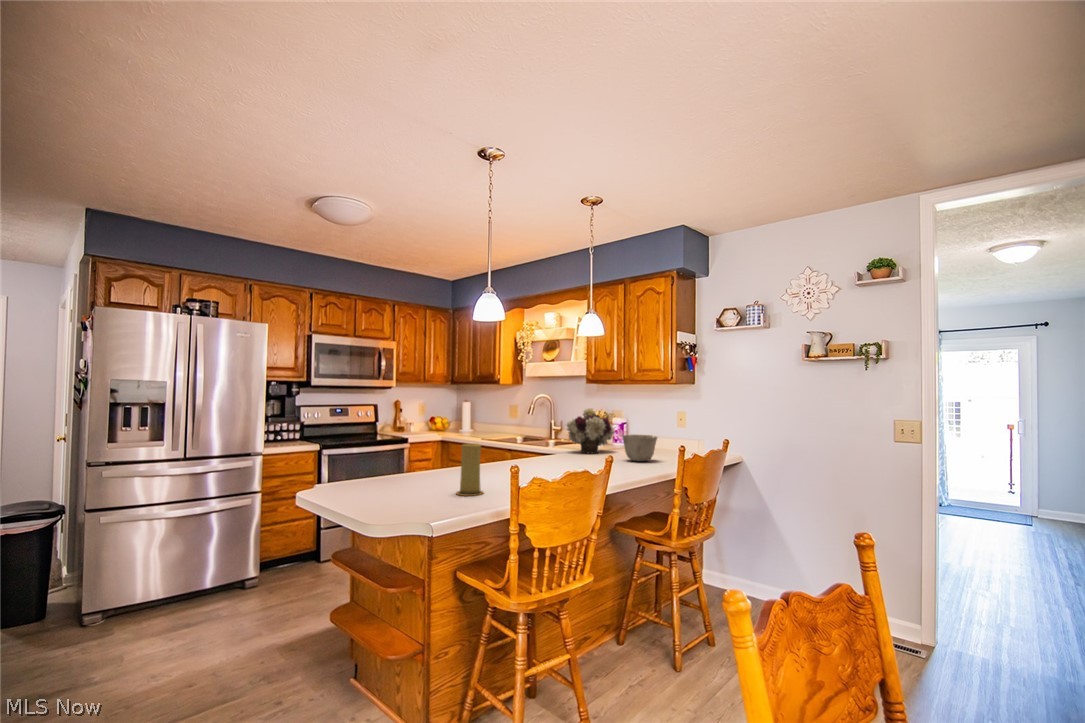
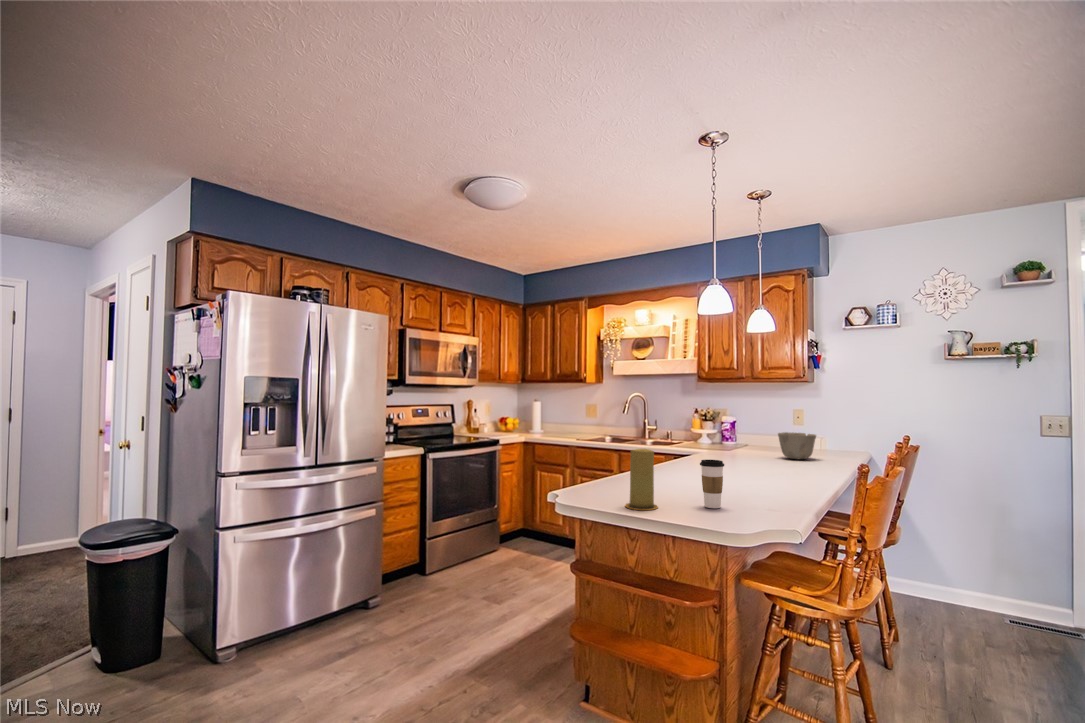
flower arrangement: present [566,408,615,453] -> none [693,406,744,452]
candle: present [456,444,483,496] -> present [625,449,658,510]
coffee cup: none [408,456,430,500] -> present [700,460,724,508]

